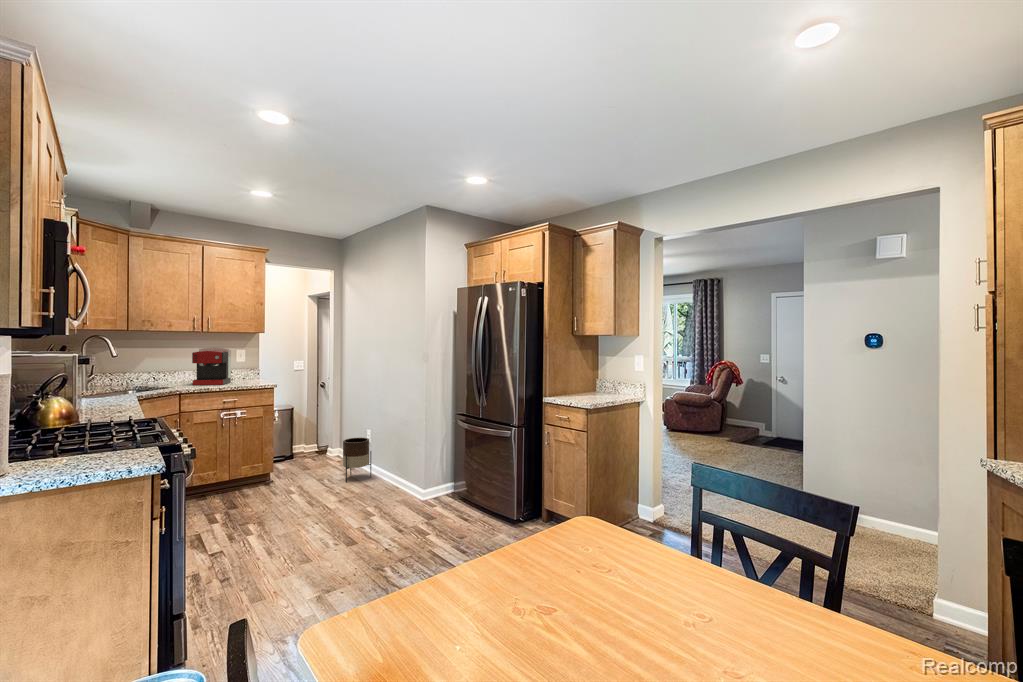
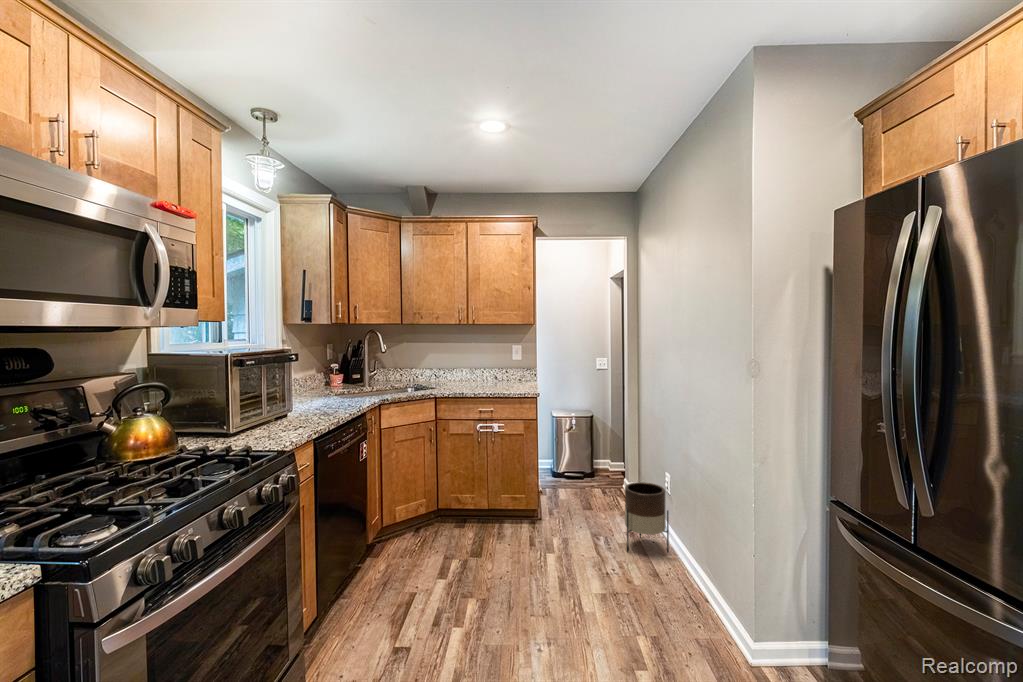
coffee maker: present [192,347,231,385] -> none [461,342,505,388]

